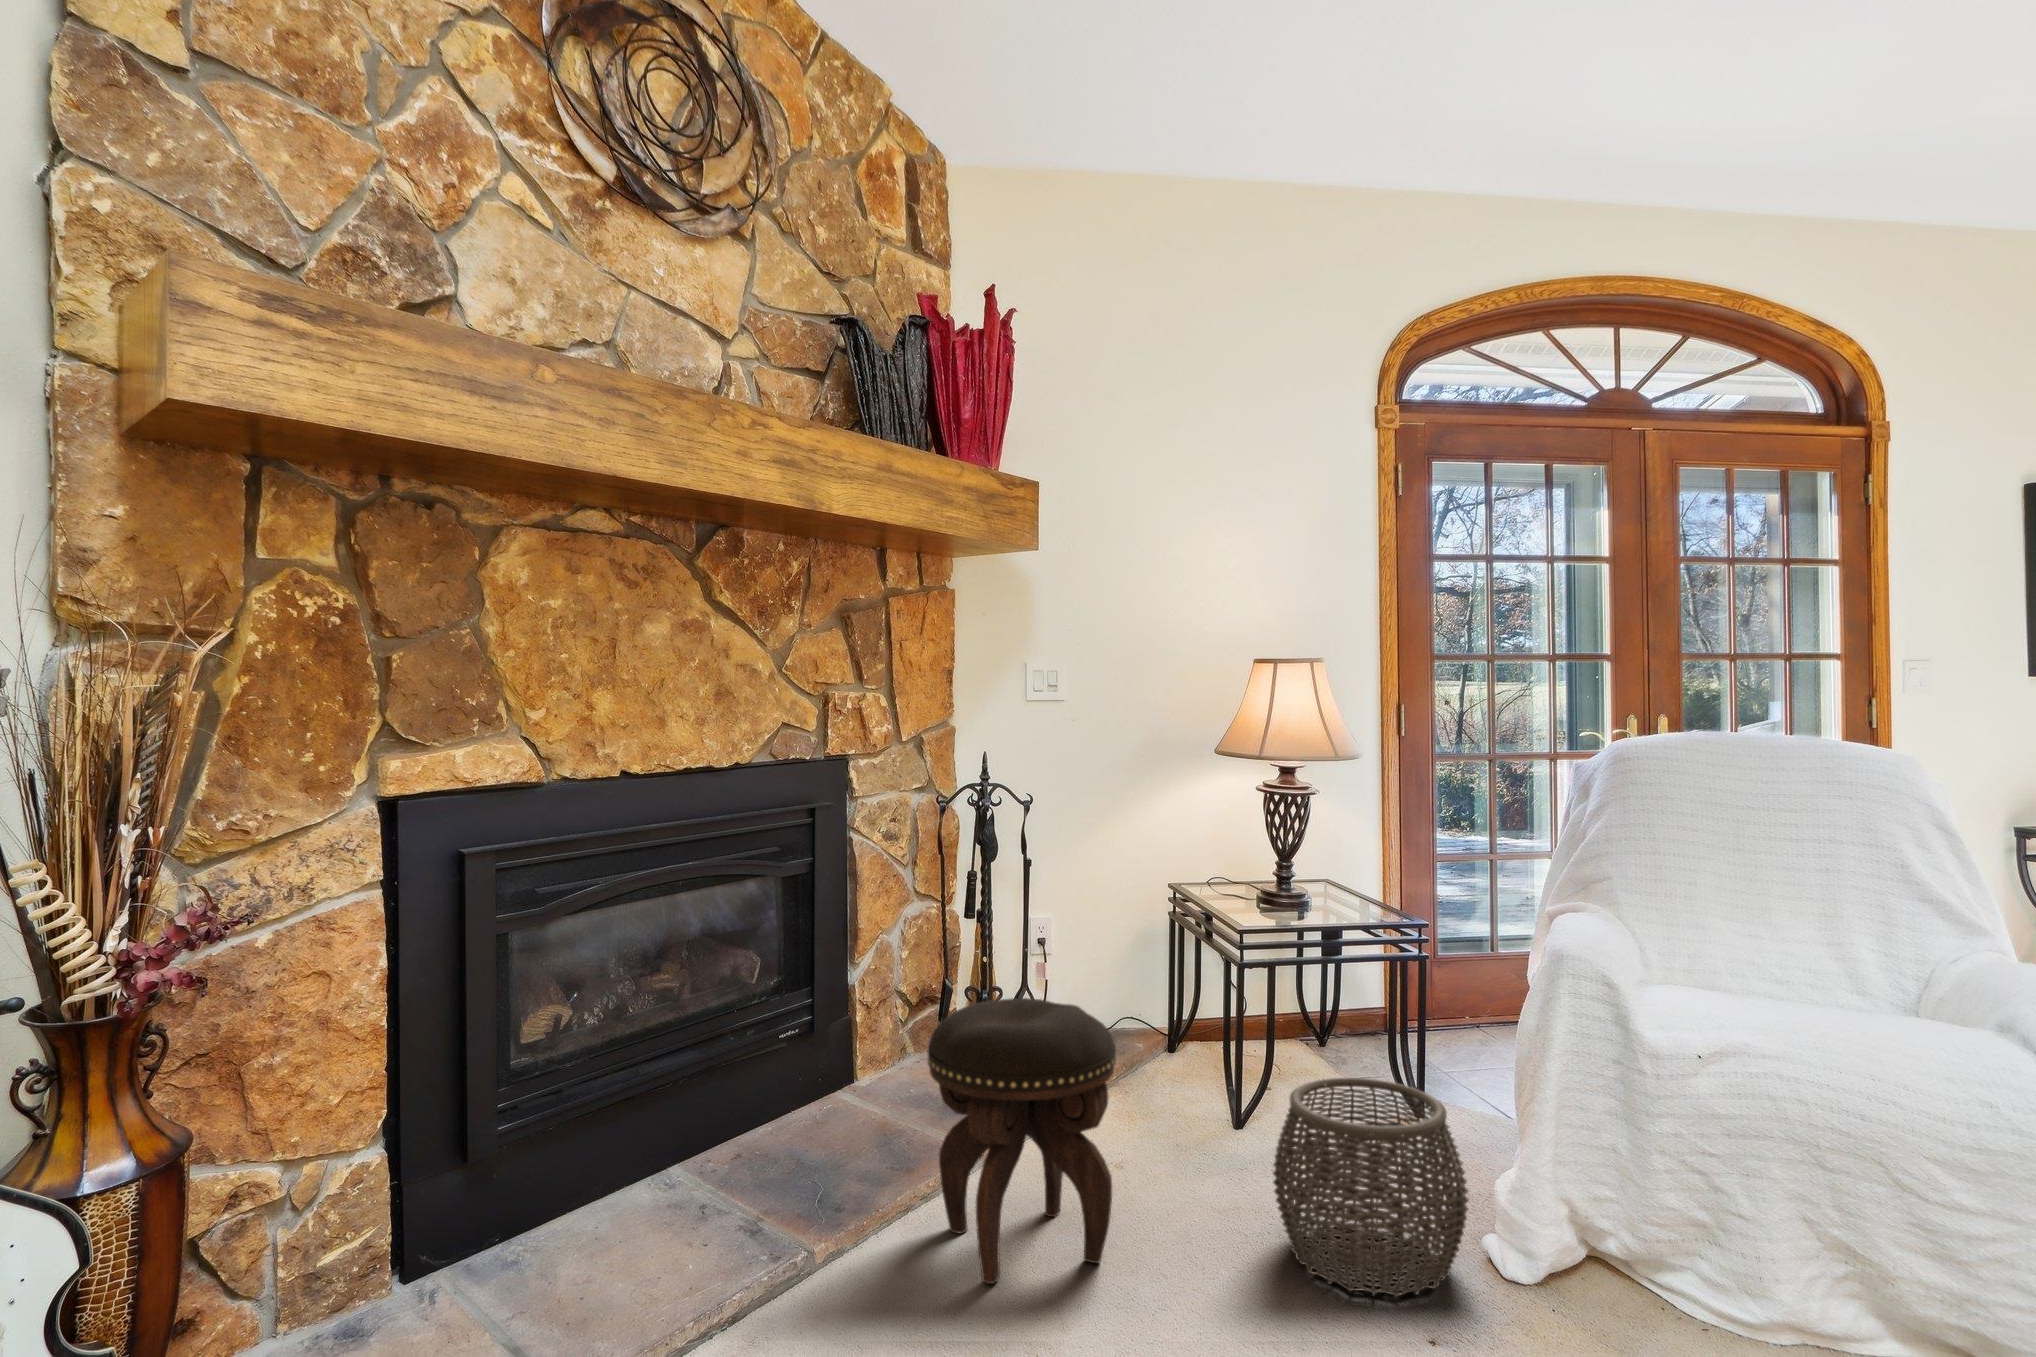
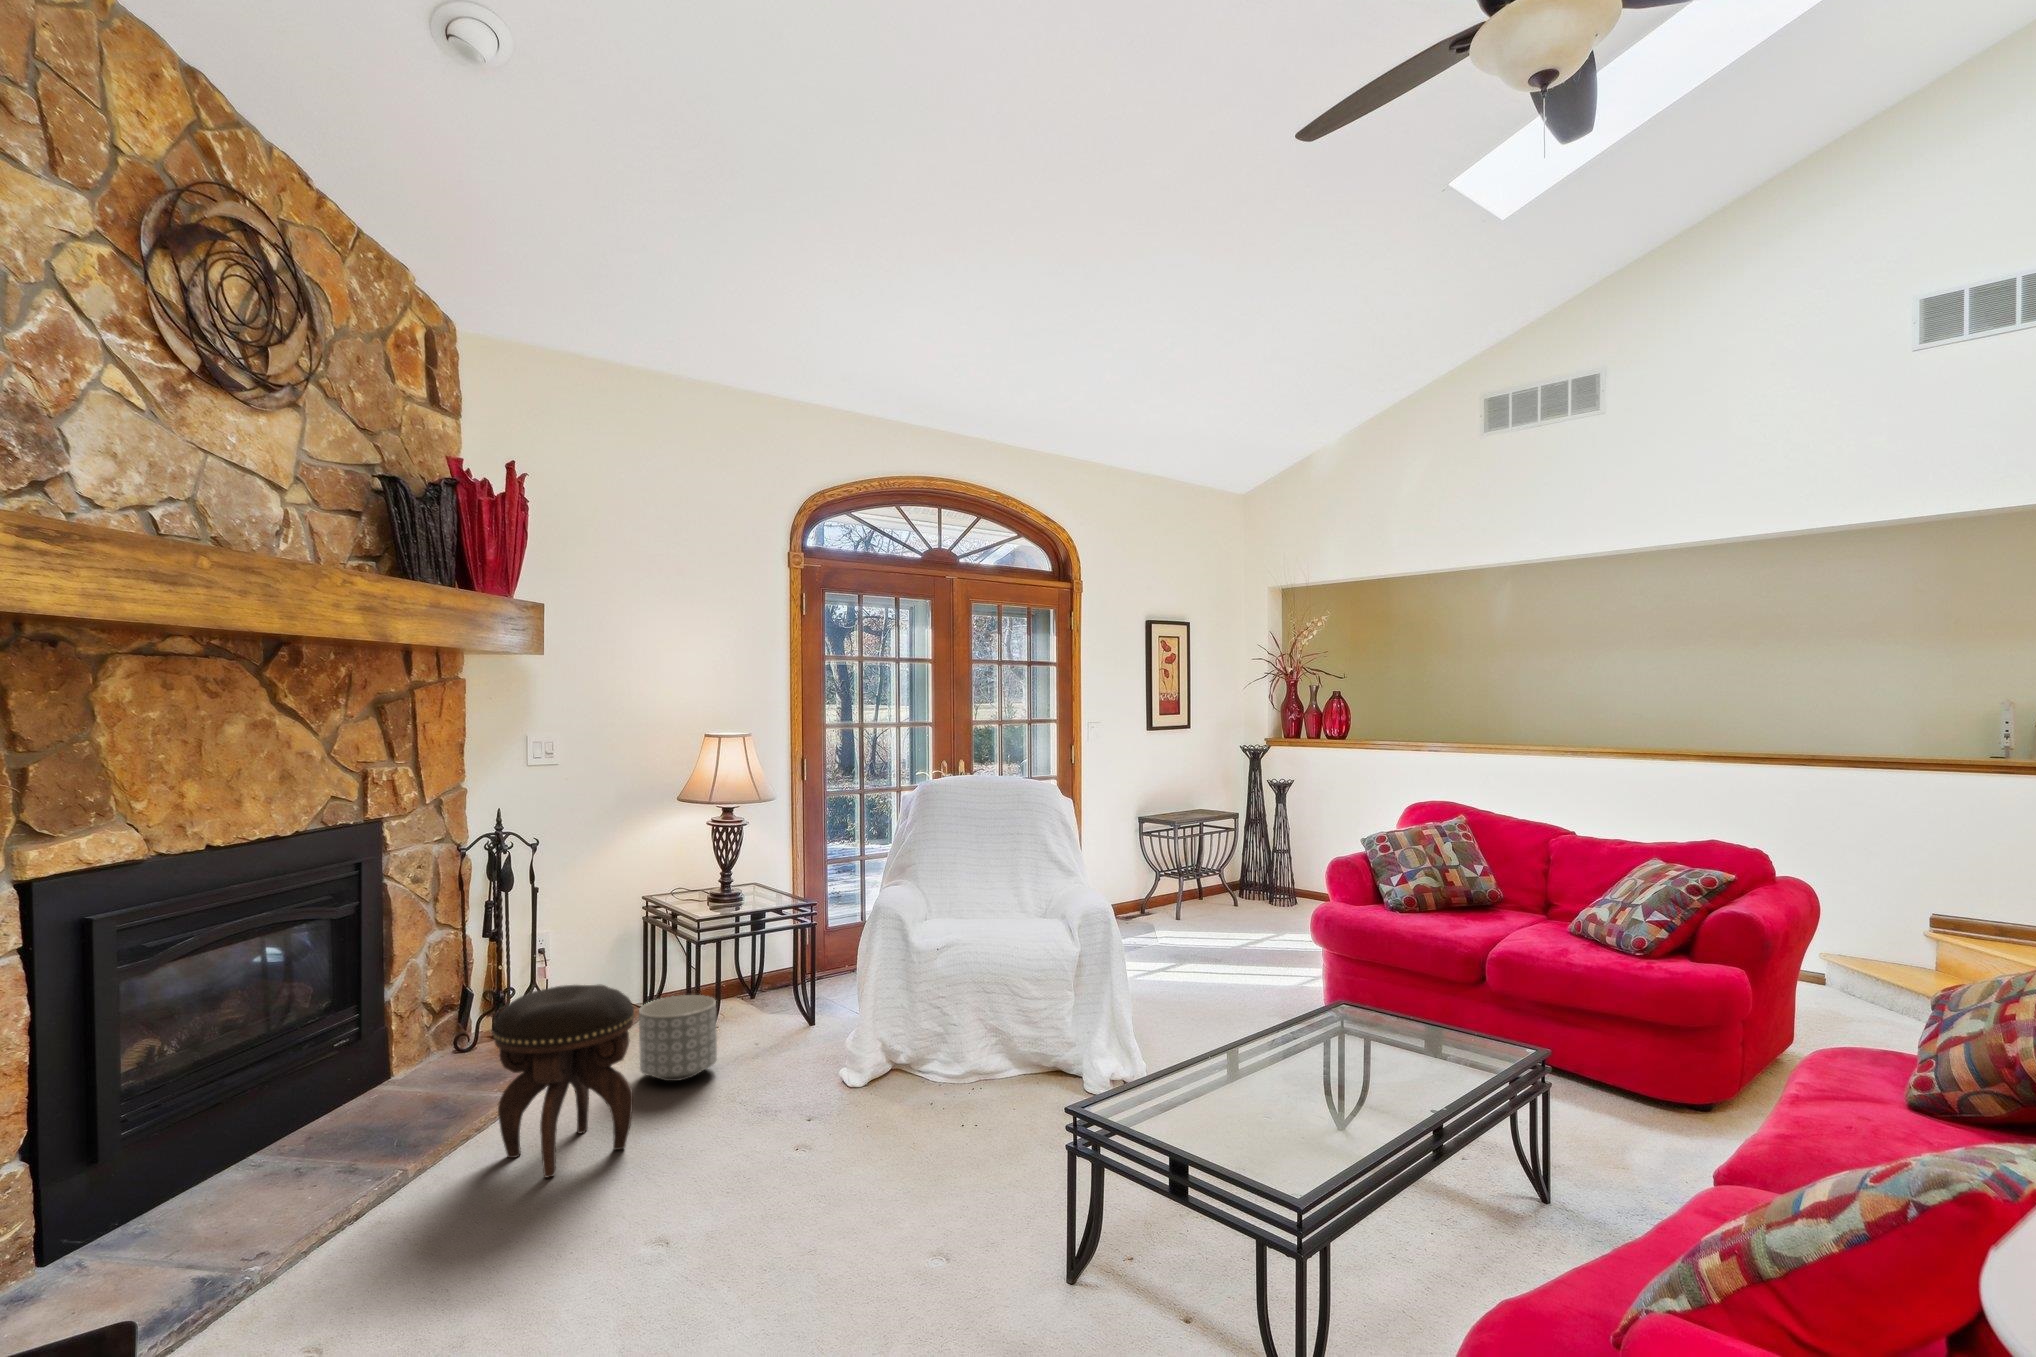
planter: none [1144,1034,1254,1162] -> present [639,995,717,1081]
woven basket: present [1273,1078,1469,1297] -> none [737,1000,851,1125]

